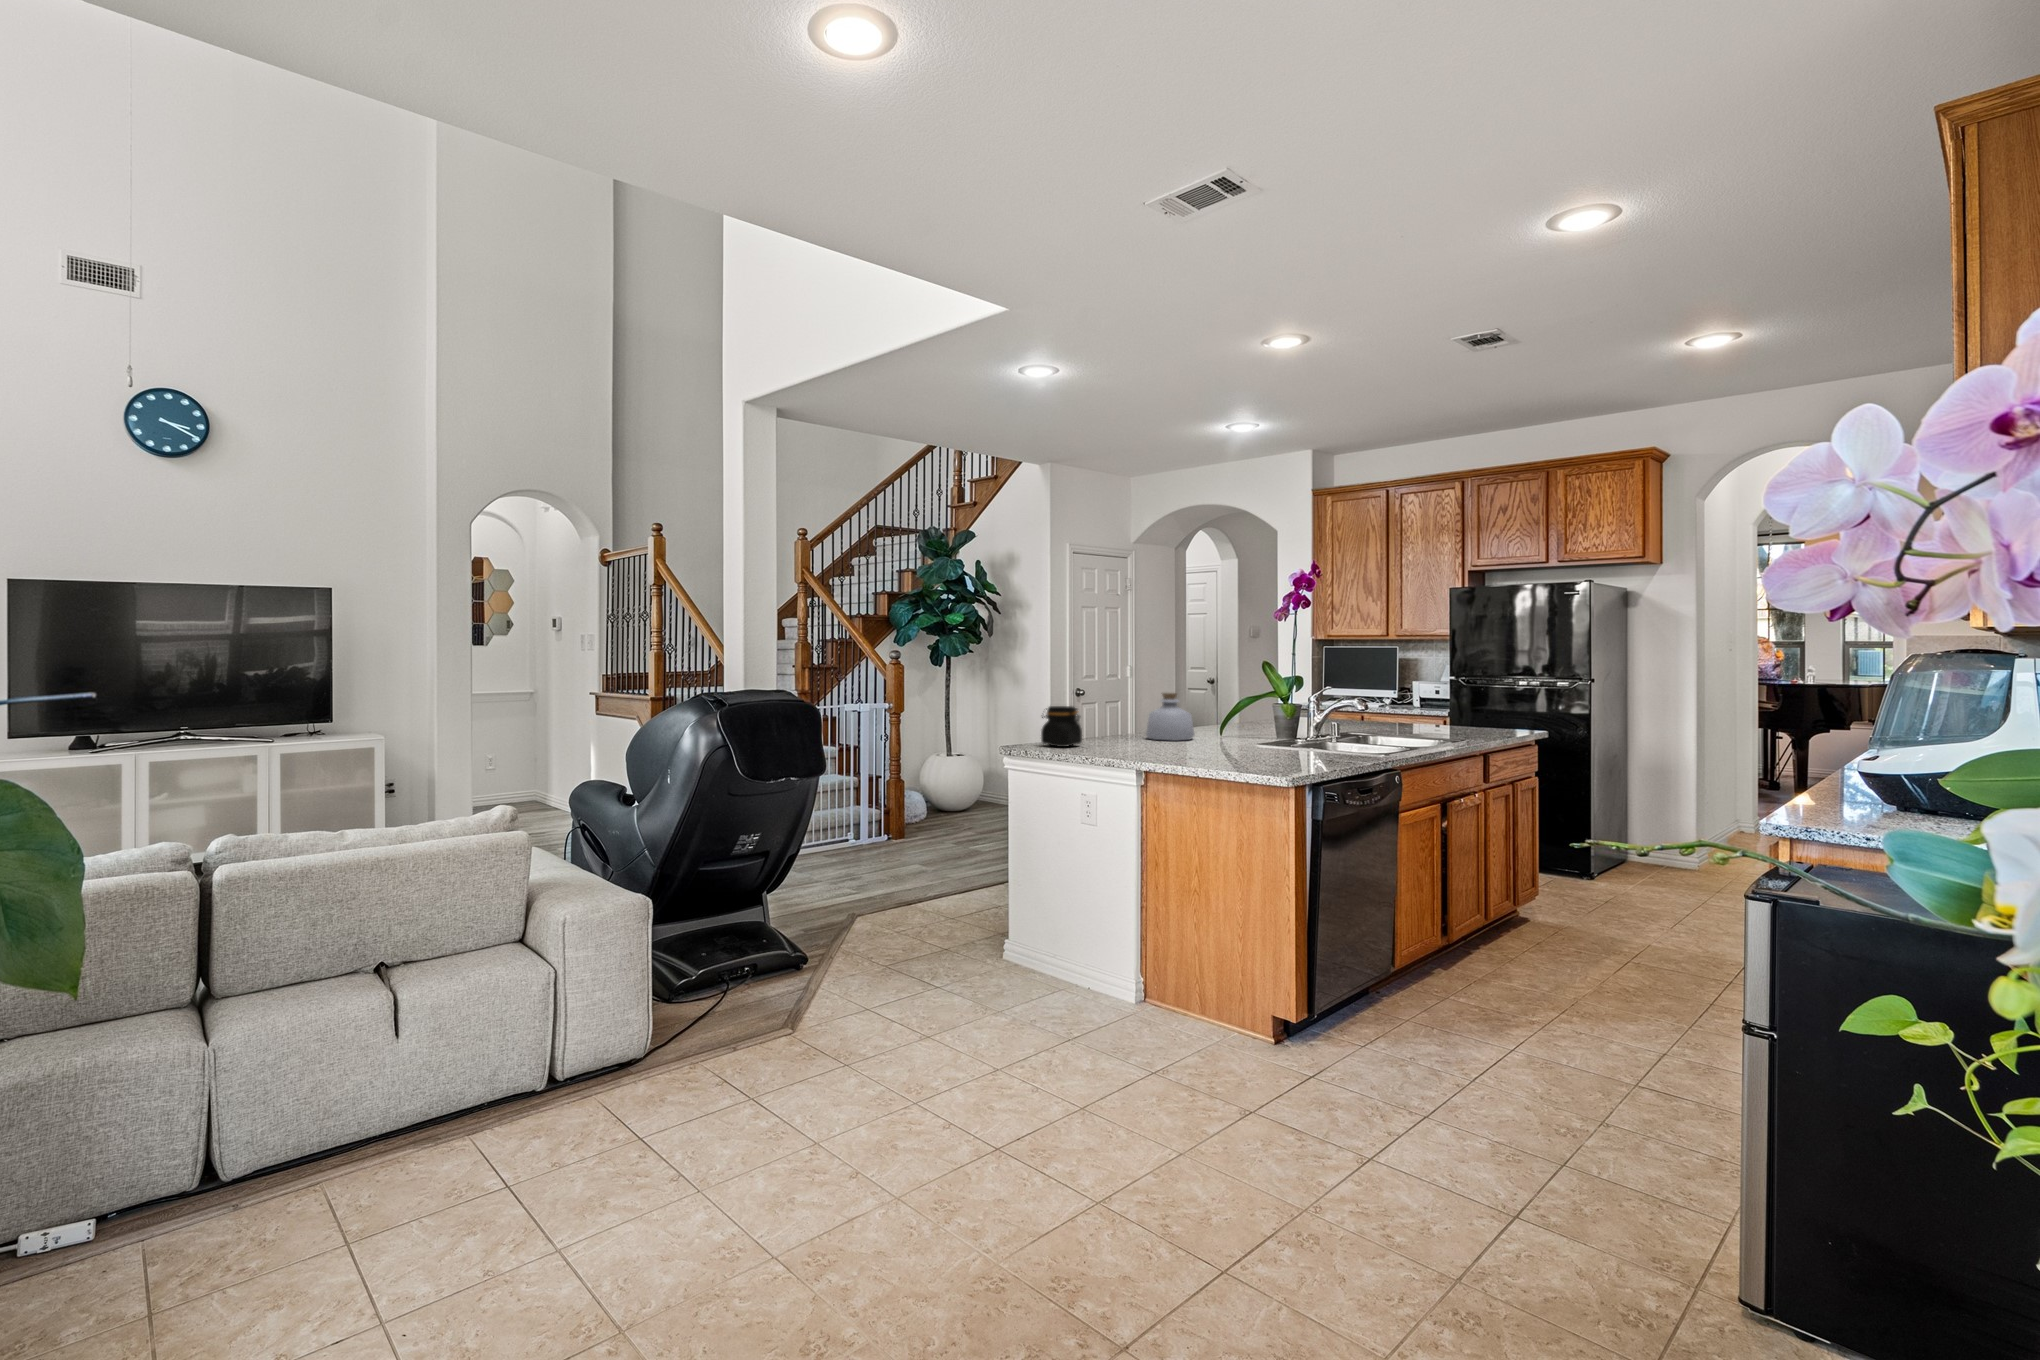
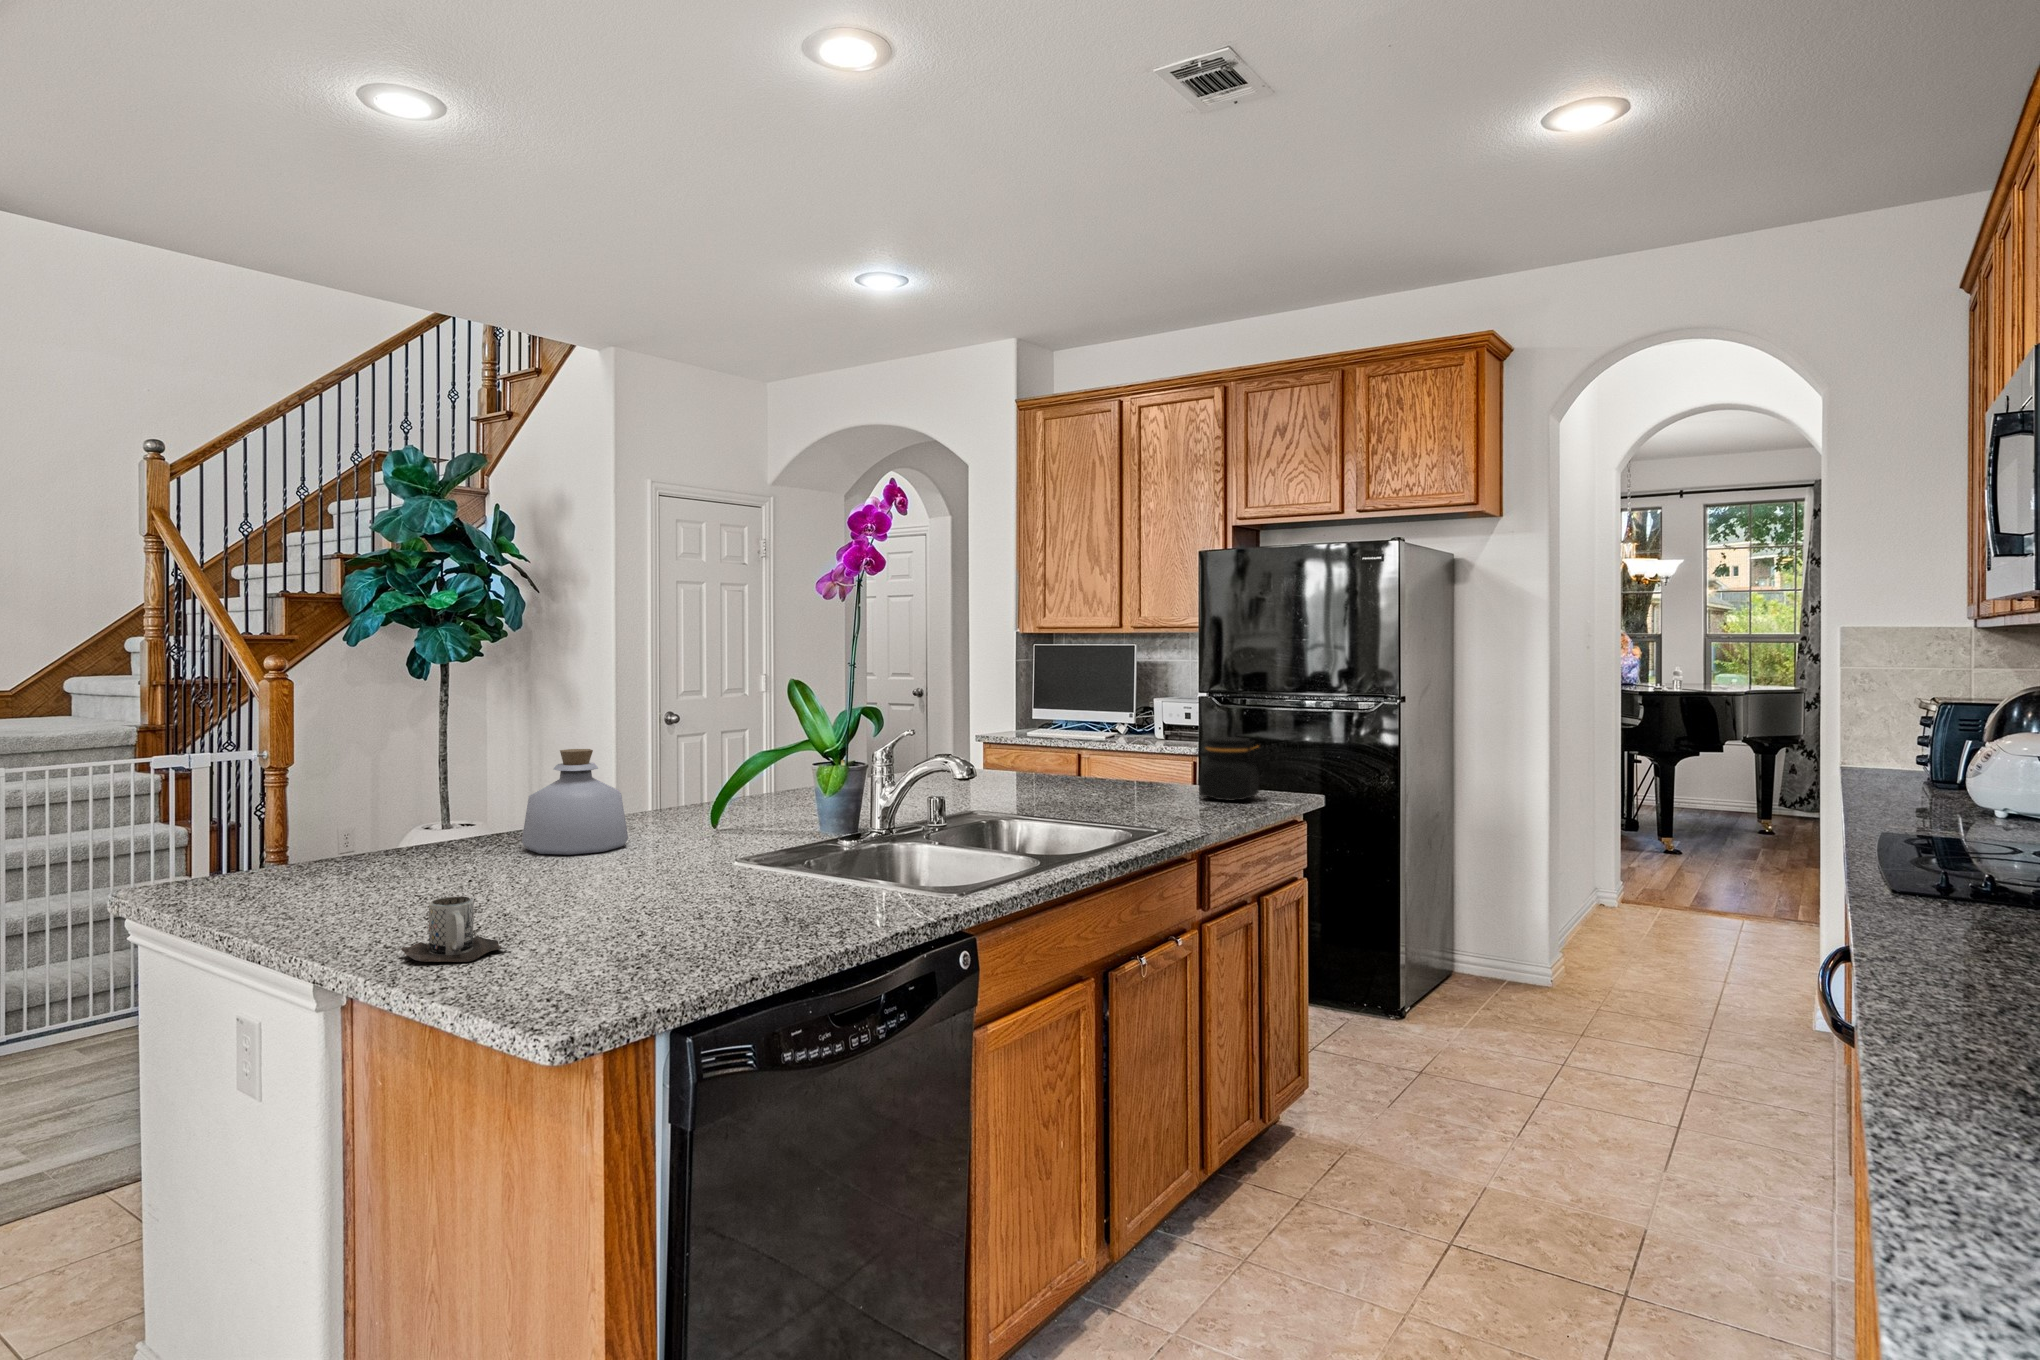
jar: present [1041,706,1082,747] -> present [1196,737,1262,800]
mug: none [1183,740,1223,763] -> present [401,897,505,962]

